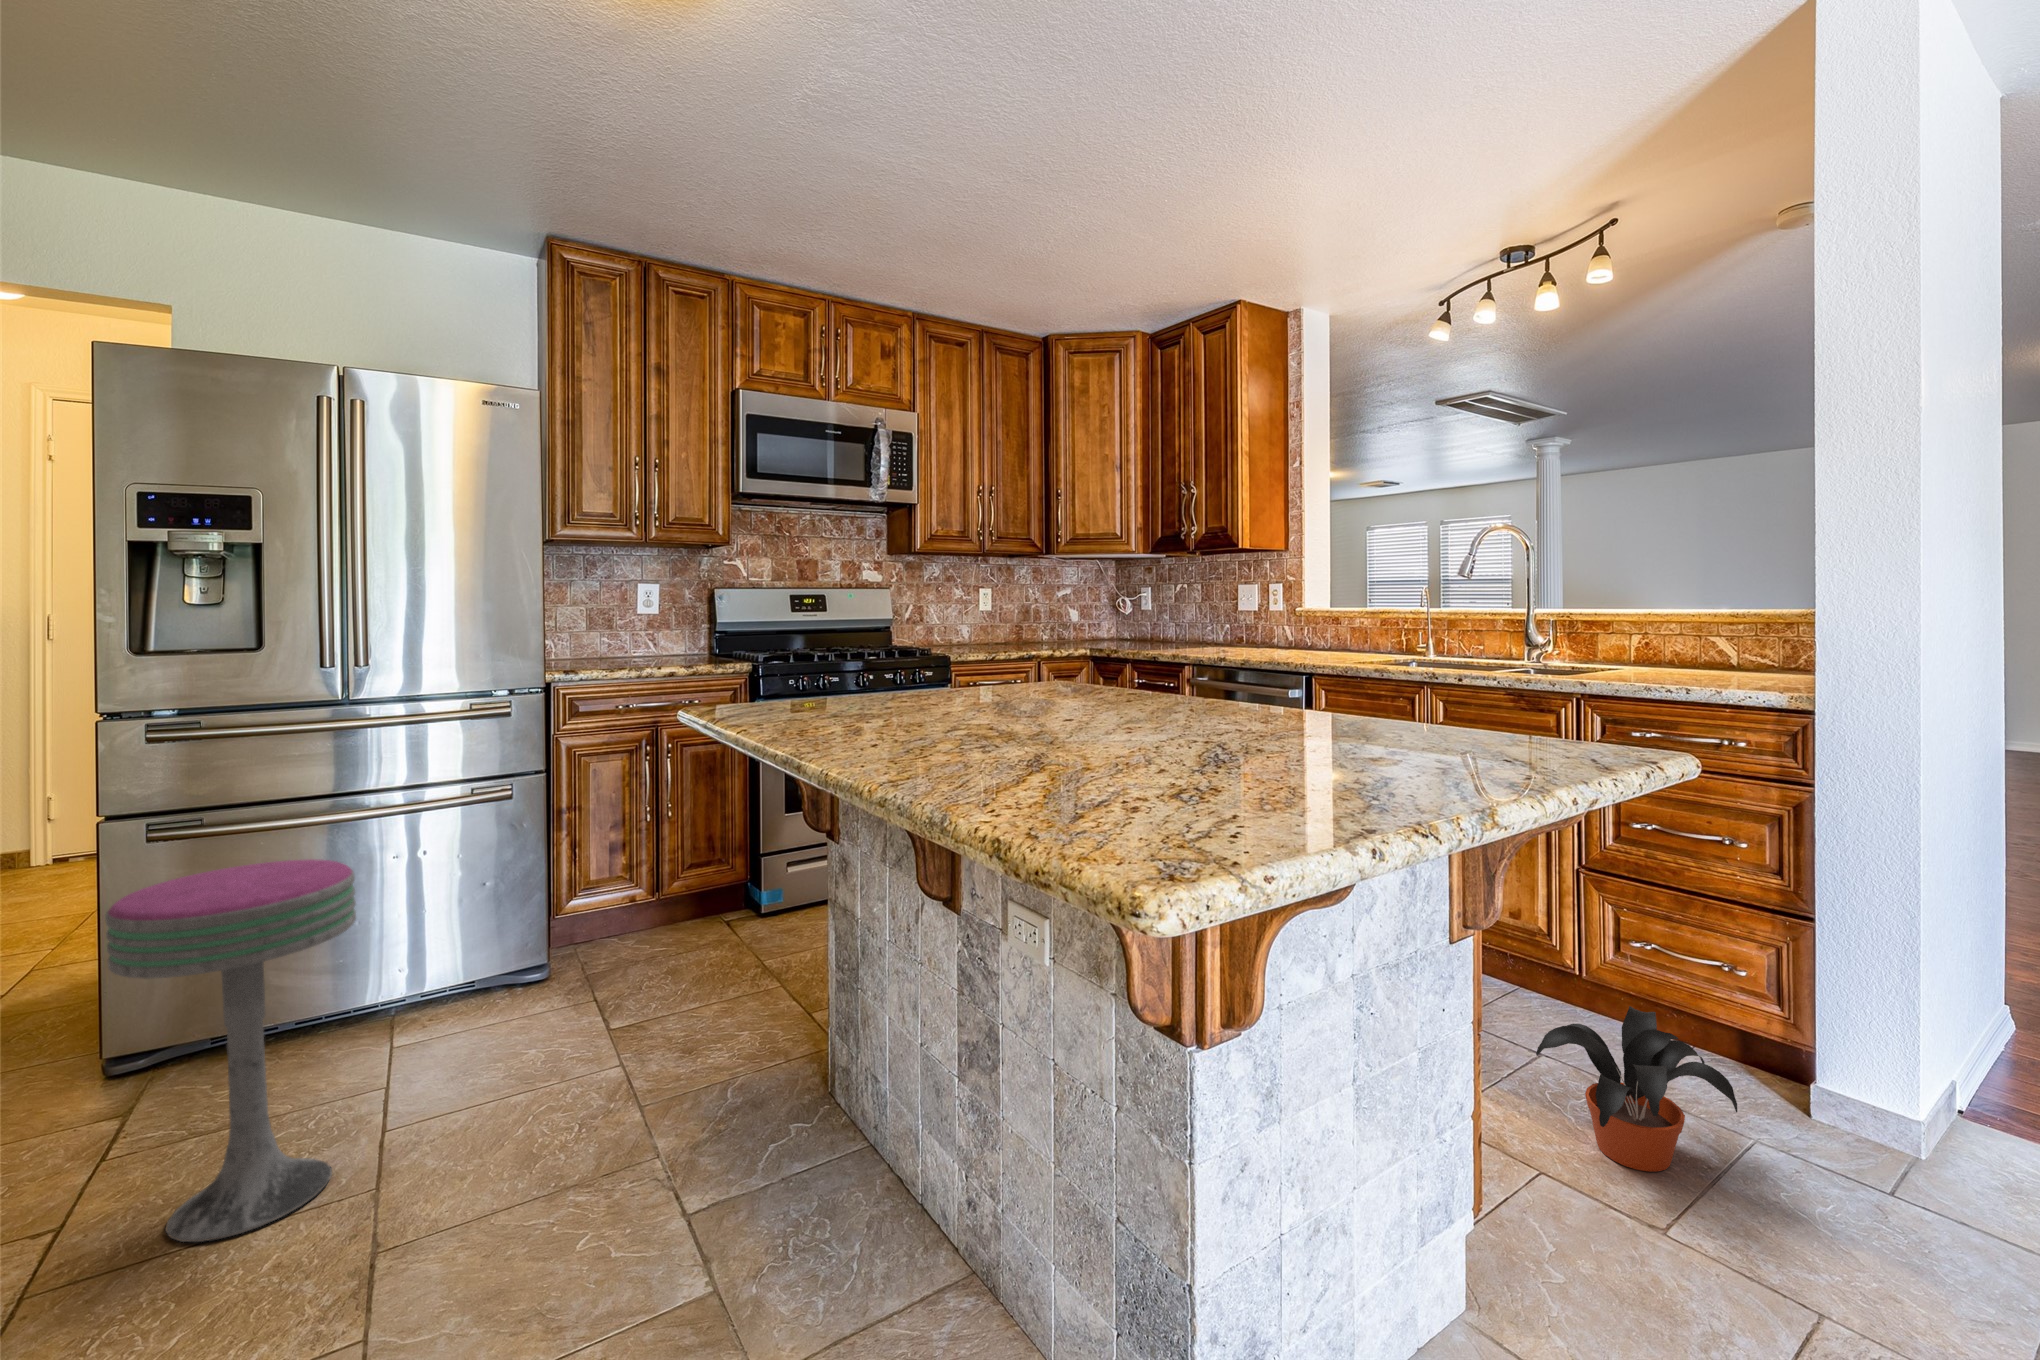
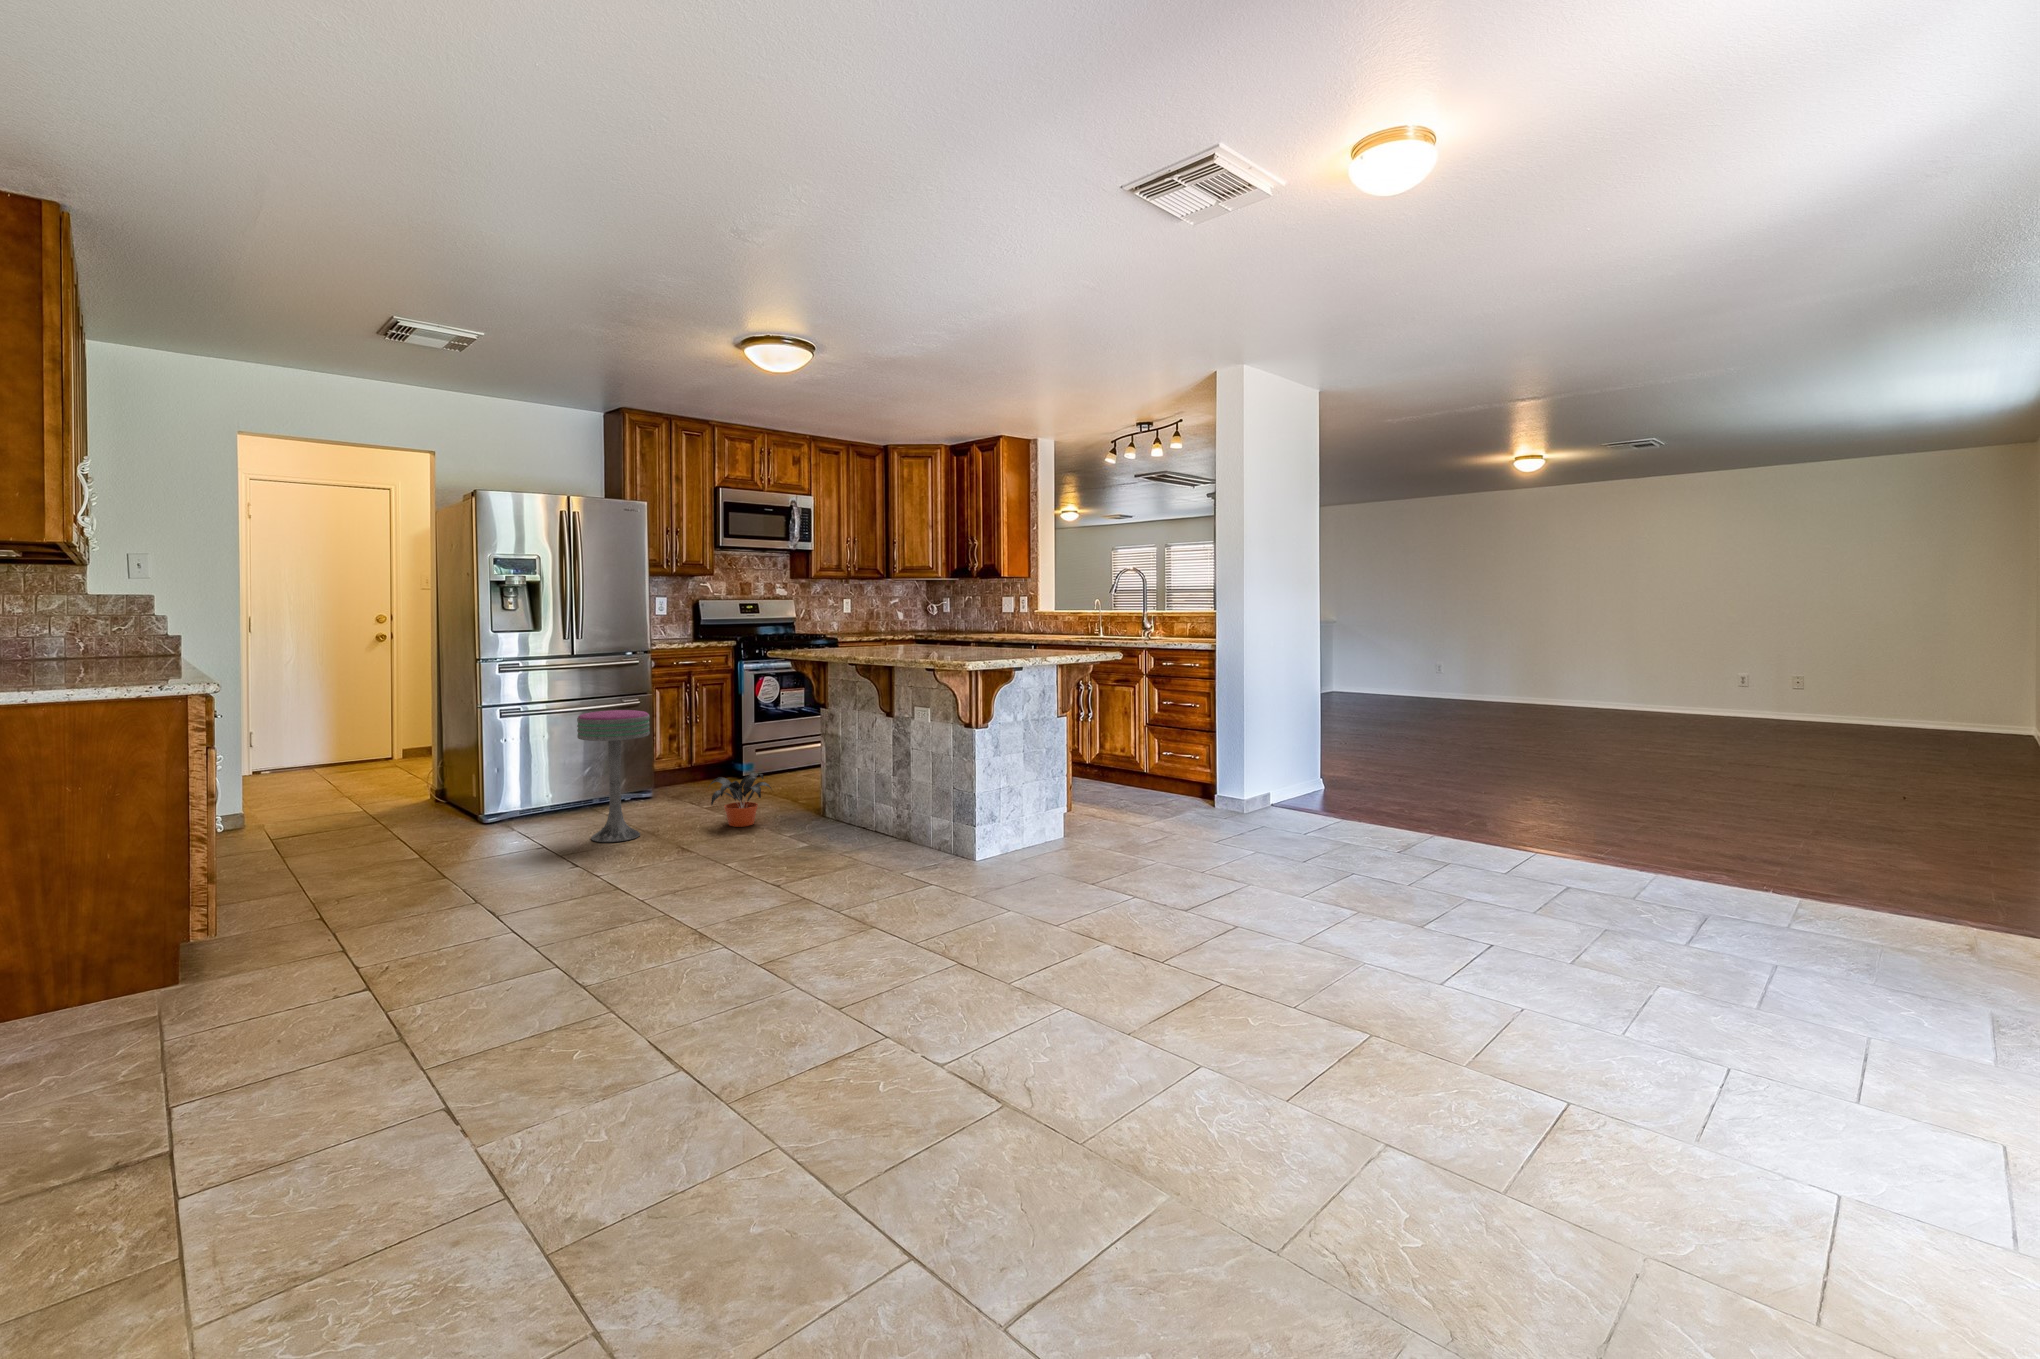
potted plant: present [1536,1006,1737,1172] -> present [709,773,771,827]

